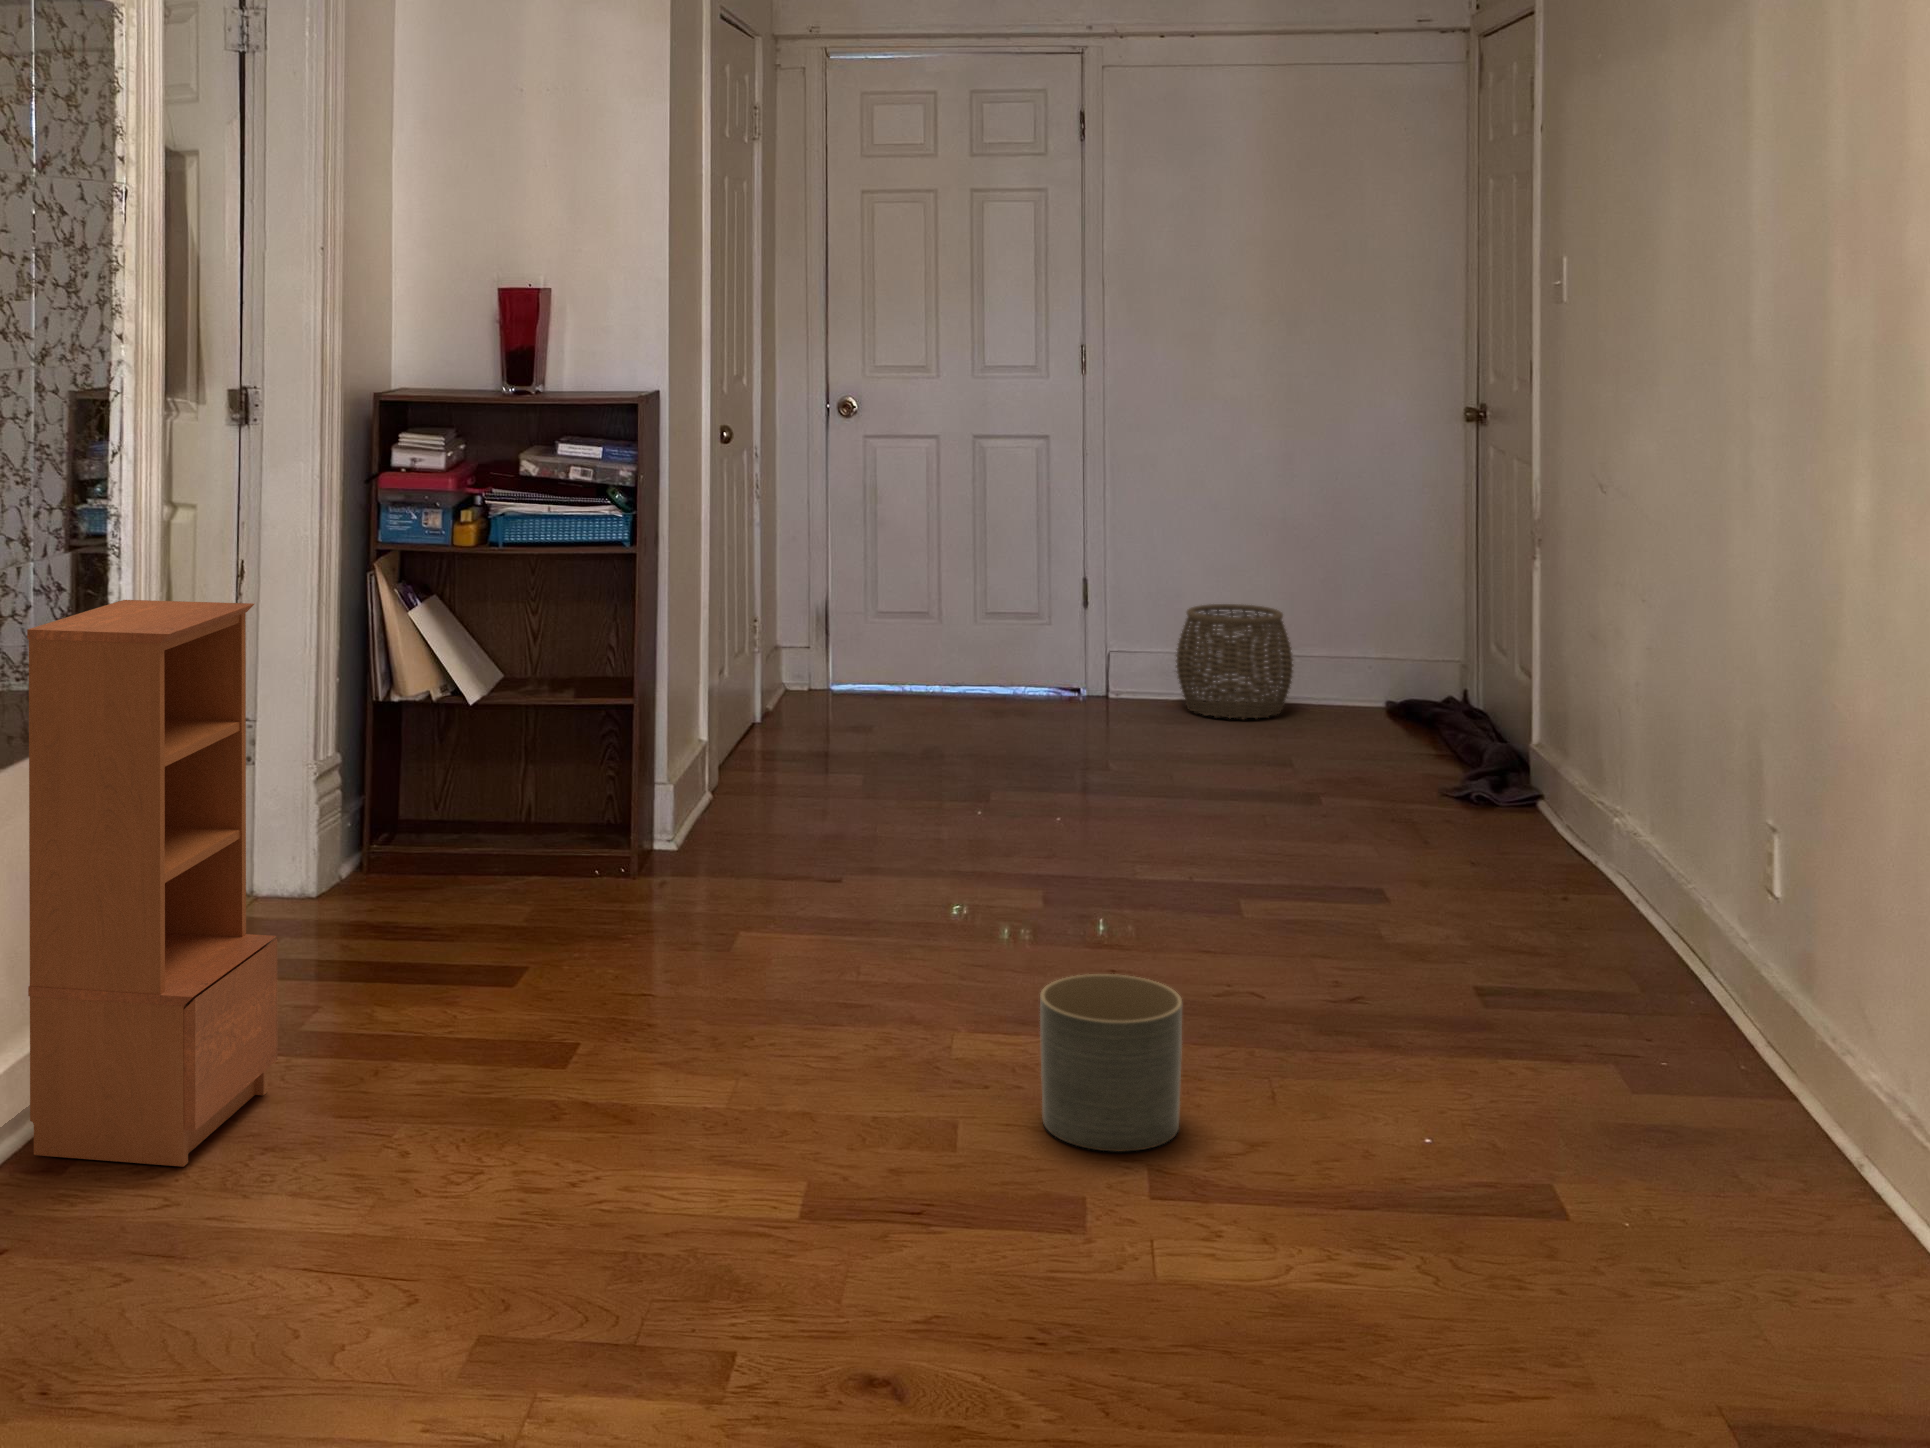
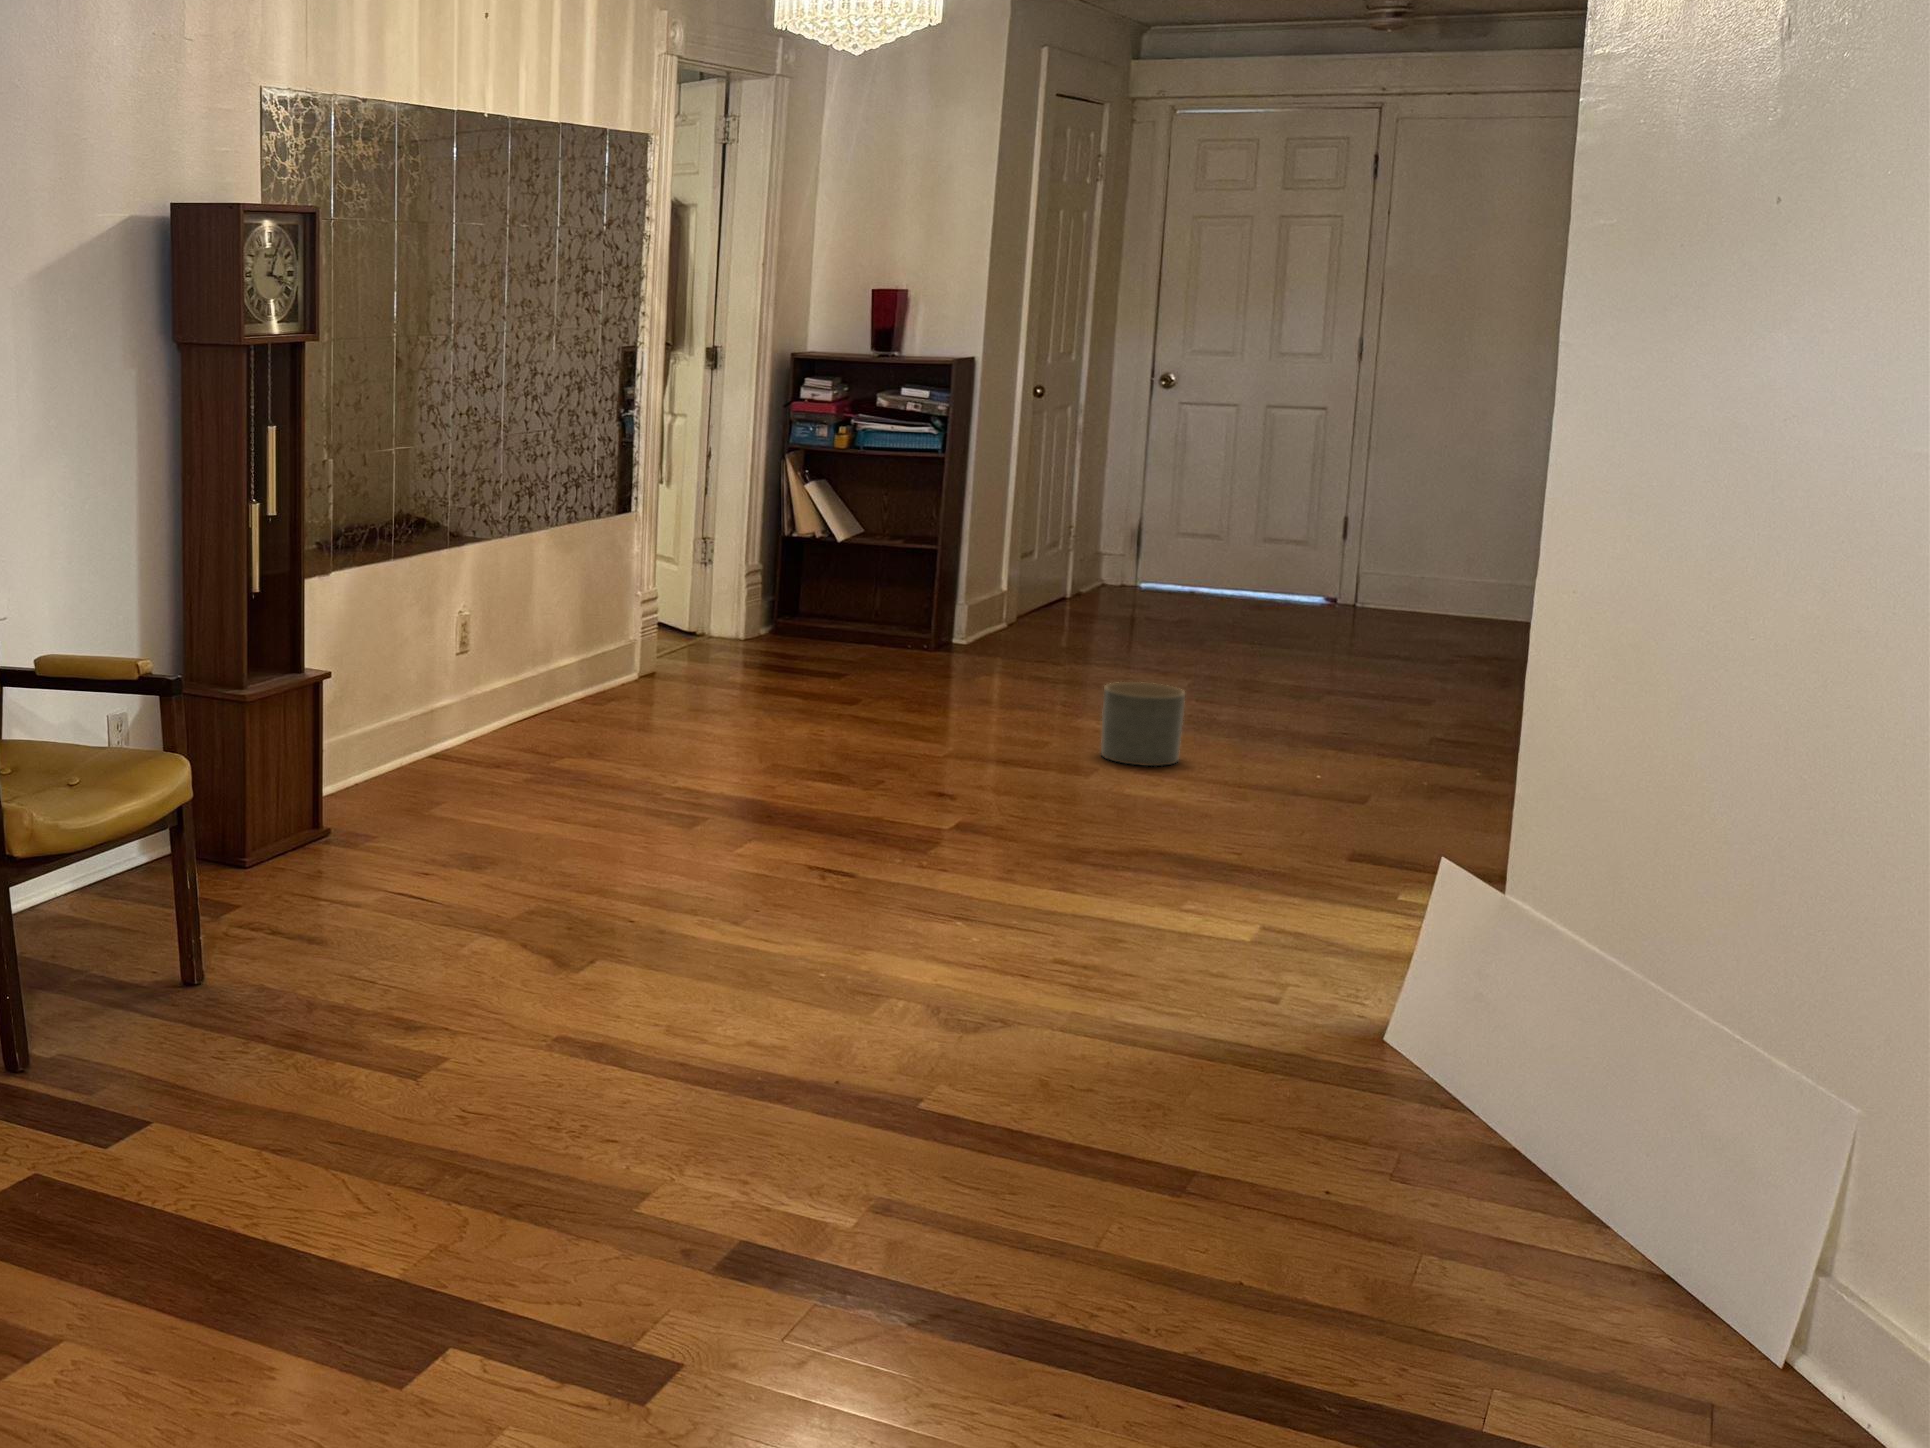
bookcase: present [27,600,278,1167] -> none [588,449,709,718]
woven basket: present [1176,604,1293,719] -> none [1398,542,1497,627]

